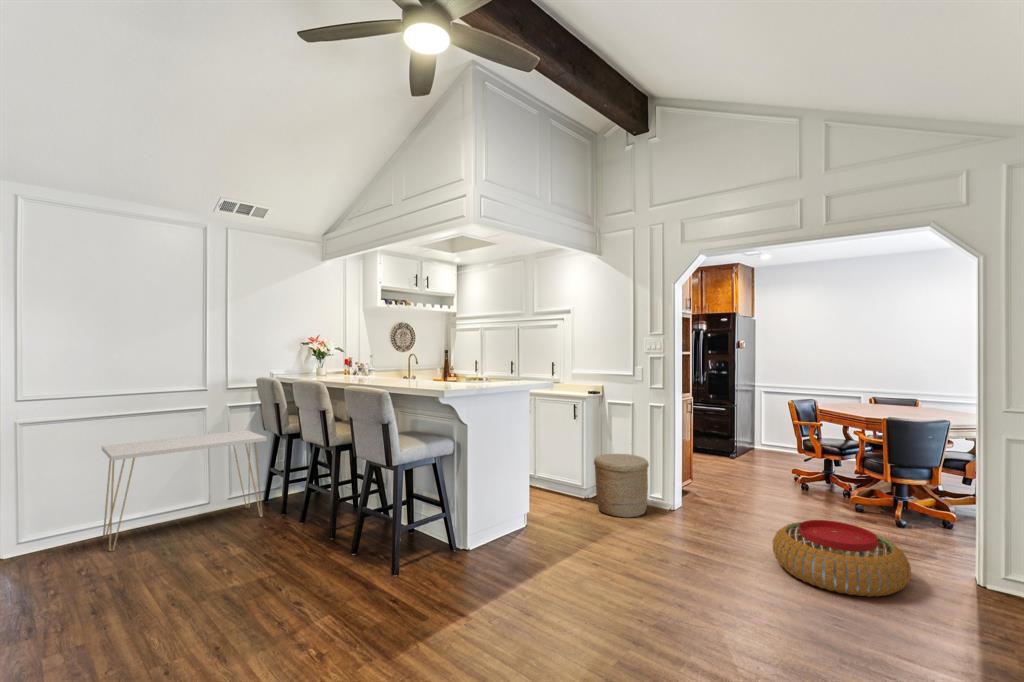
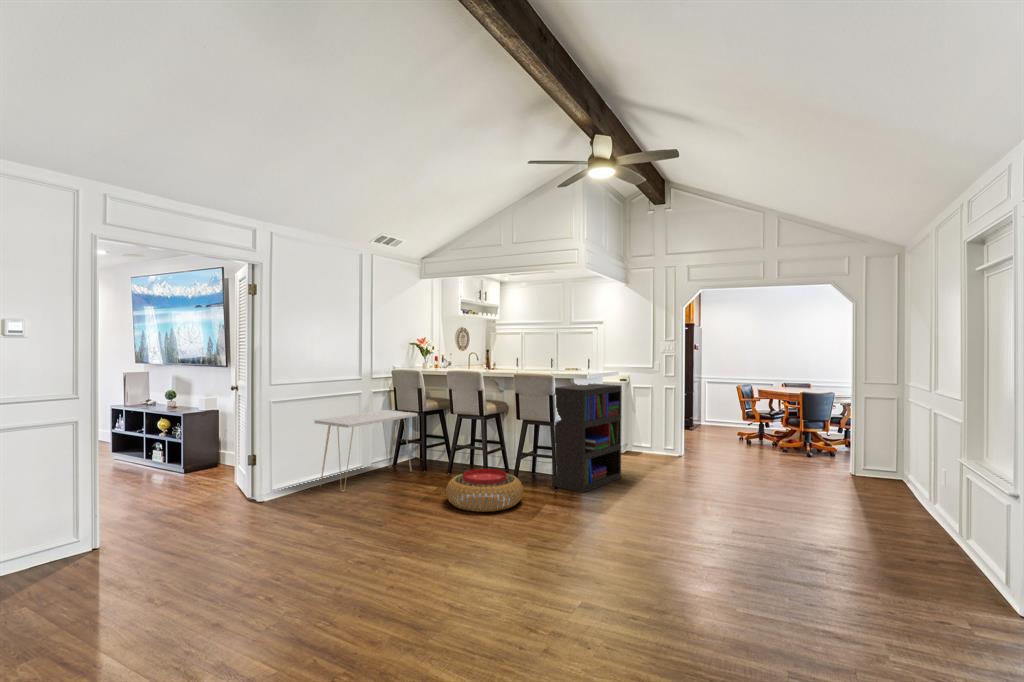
bookshelf: none [407,399,534,586] -> present [552,384,622,493]
woven basket: present [594,454,649,518] -> none [630,421,667,461]
pouf: present [773,520,911,597] -> present [446,469,523,512]

